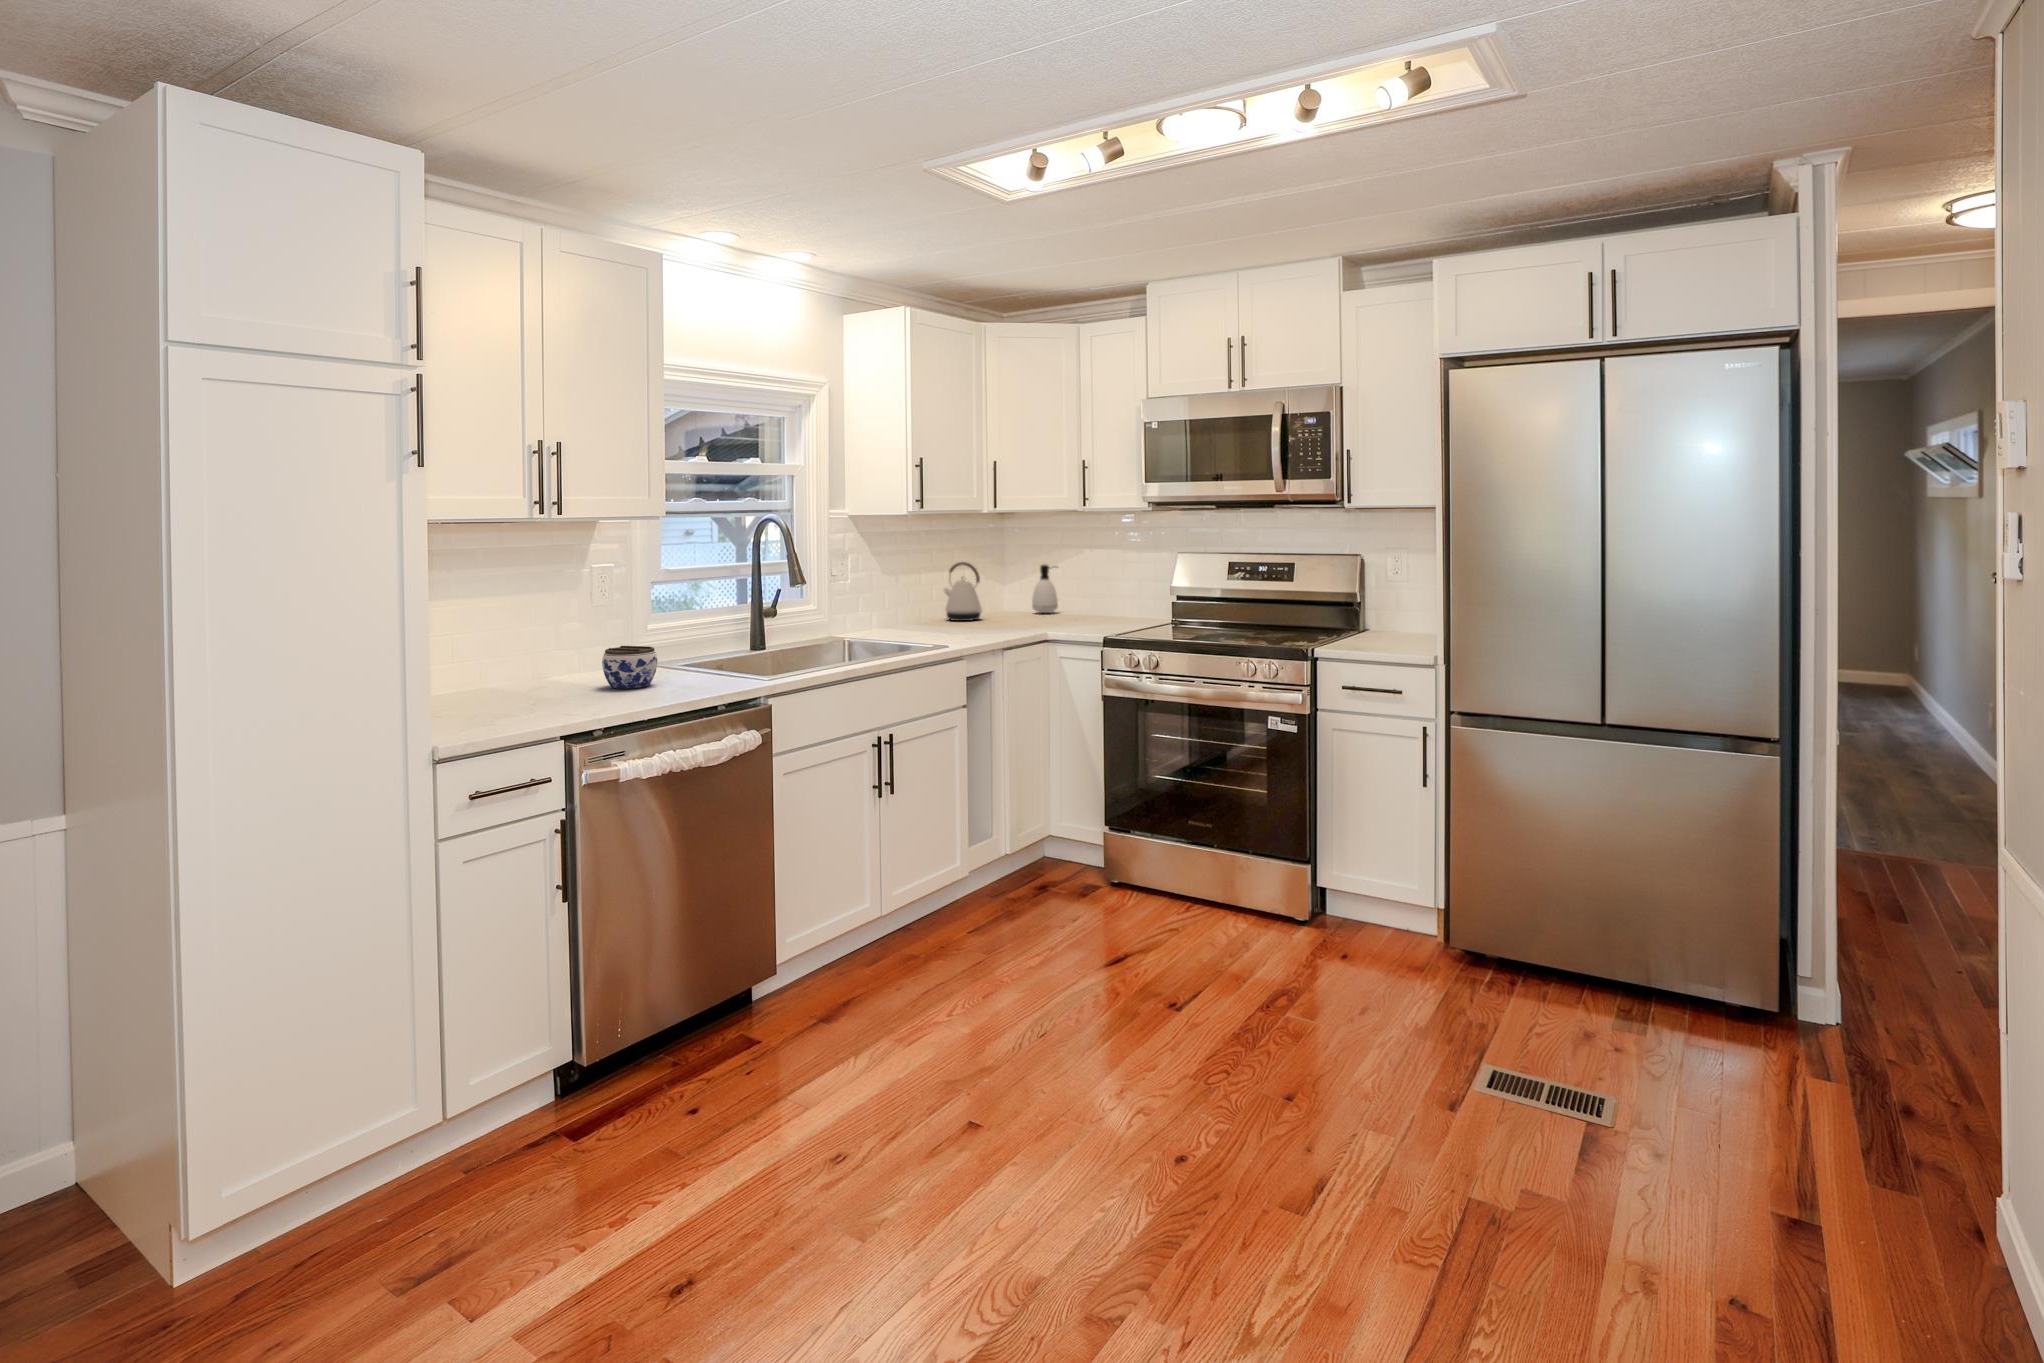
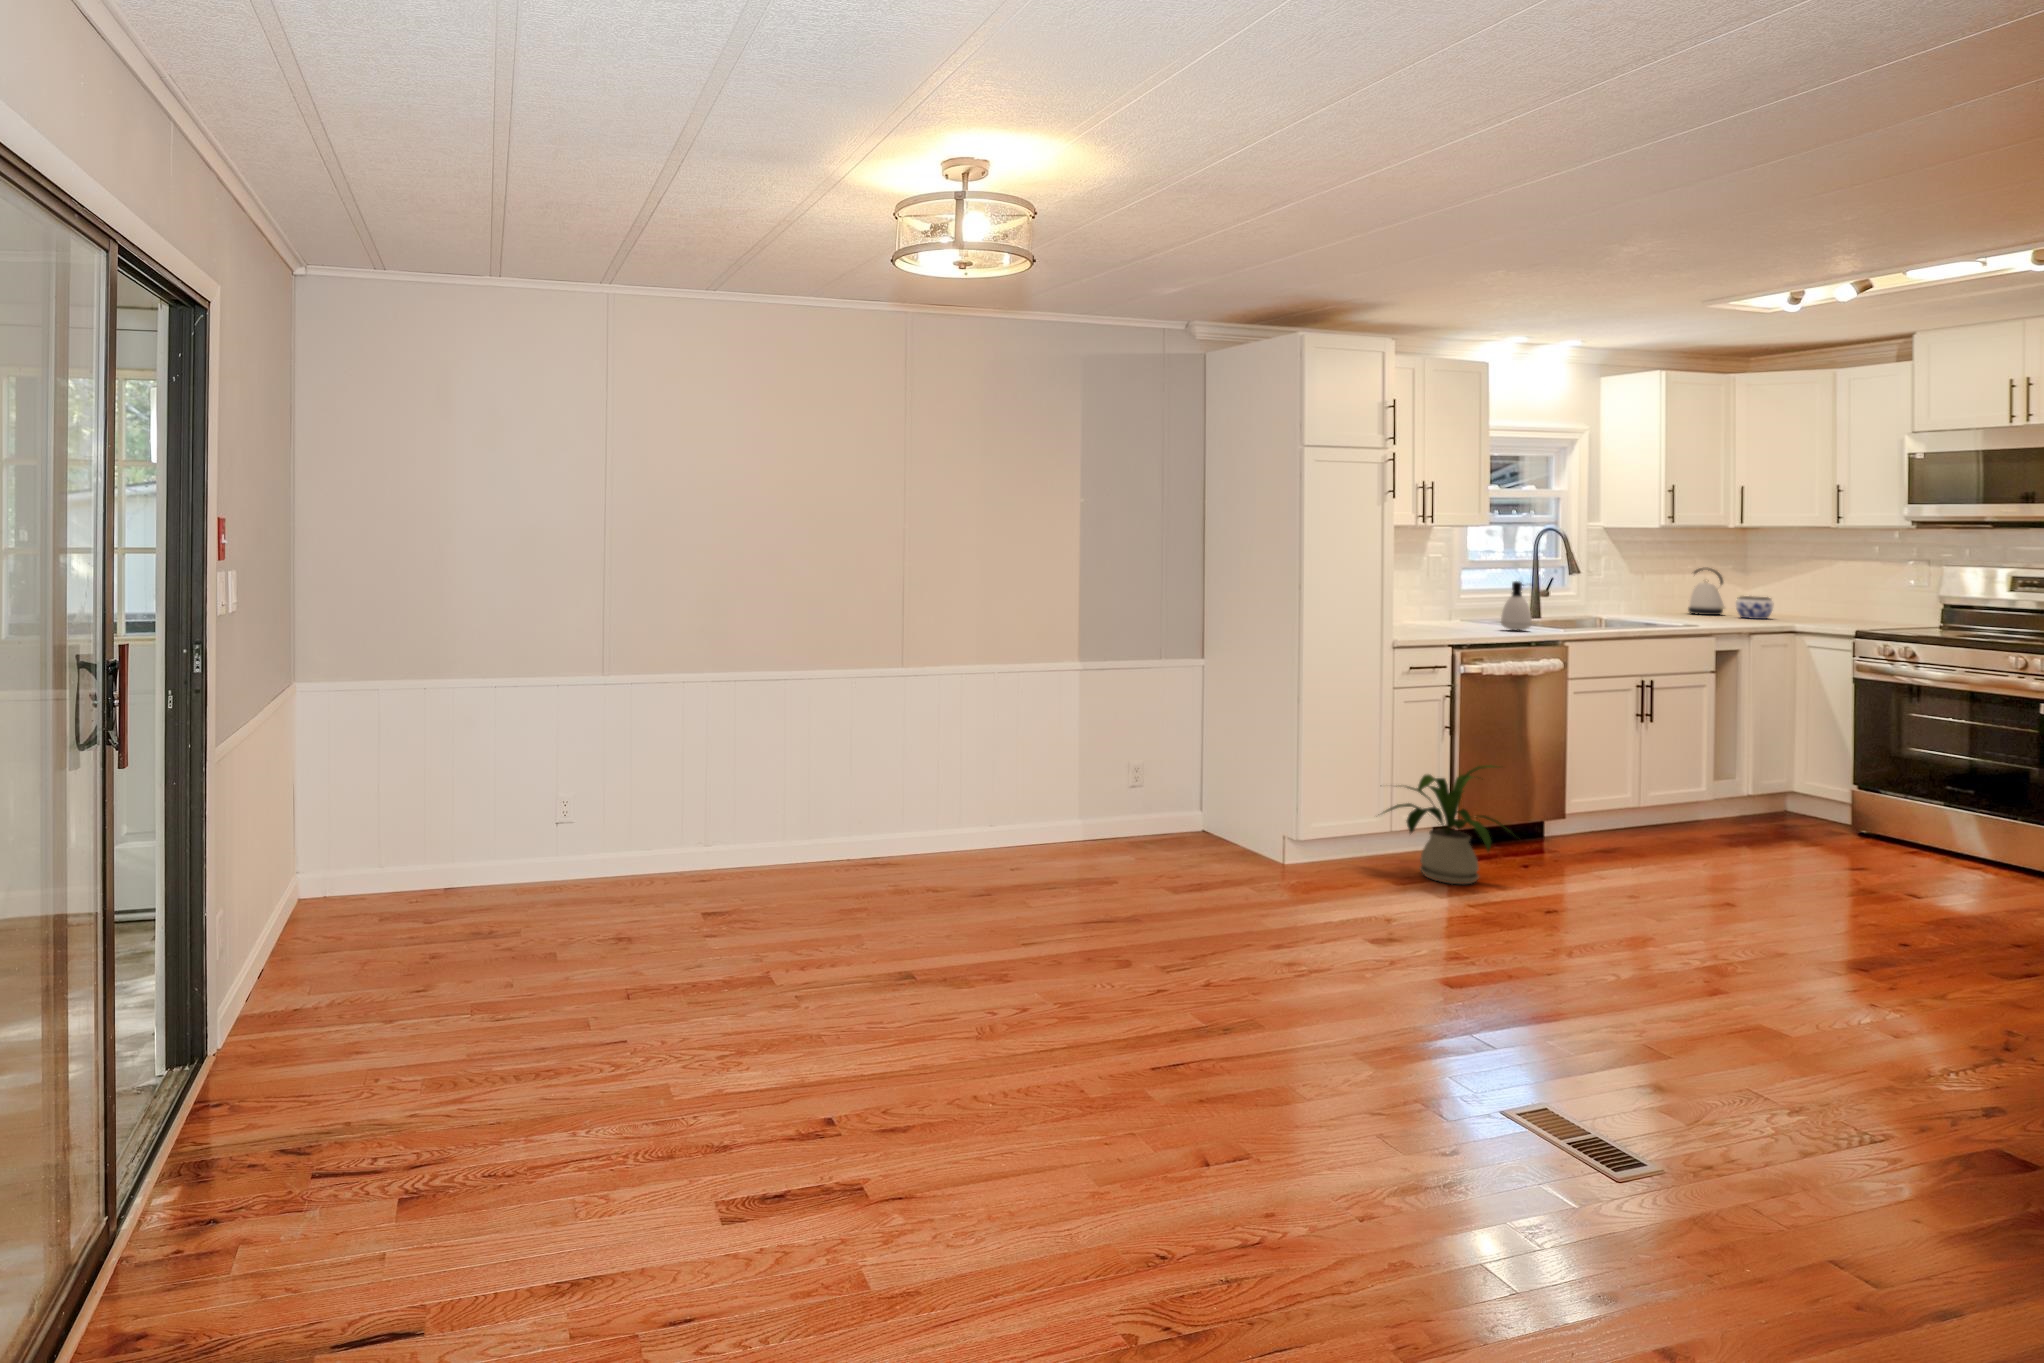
soap dispenser: present [1032,565,1058,613] -> present [1501,581,1532,631]
jar: present [602,646,657,689] -> present [1736,596,1773,619]
house plant: none [369,991,645,1251] -> present [1384,765,1514,884]

